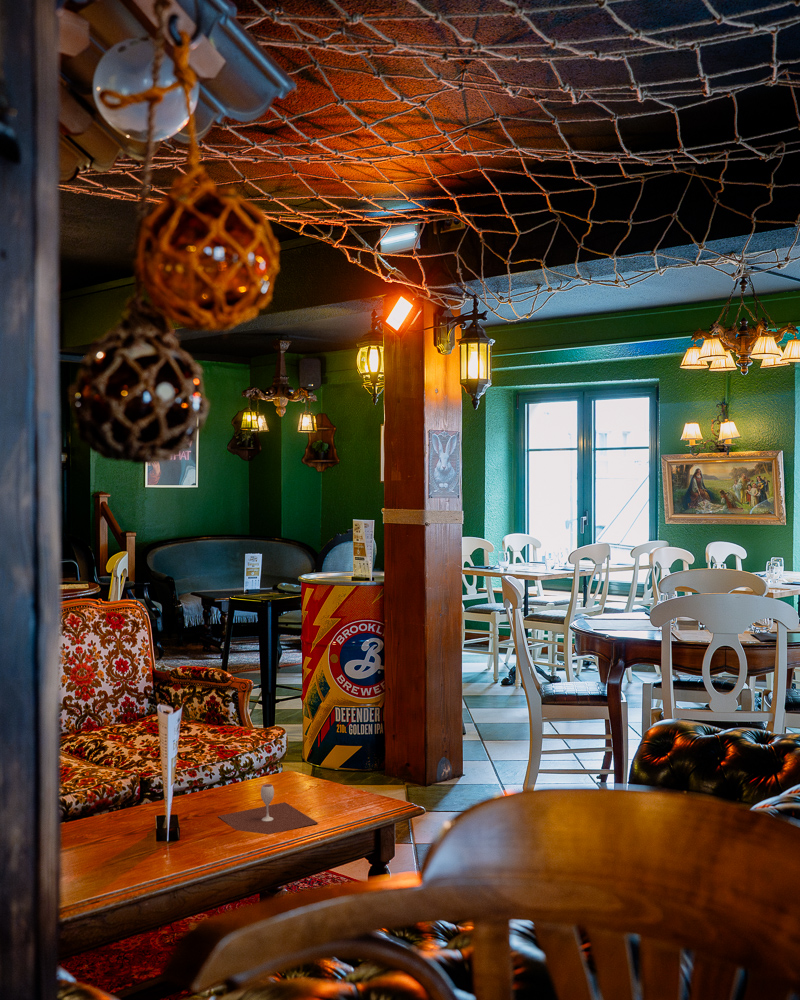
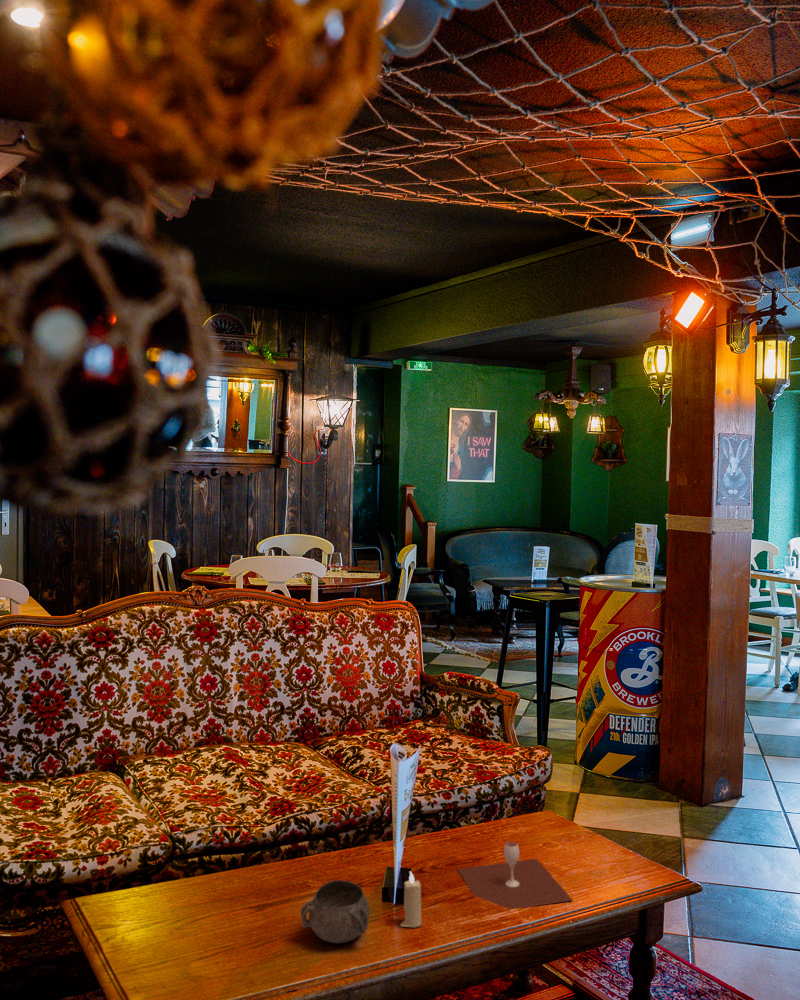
candle: none [178,807,196,854] -> present [400,872,422,927]
decorative bowl: none [92,821,155,870] -> present [301,880,370,943]

